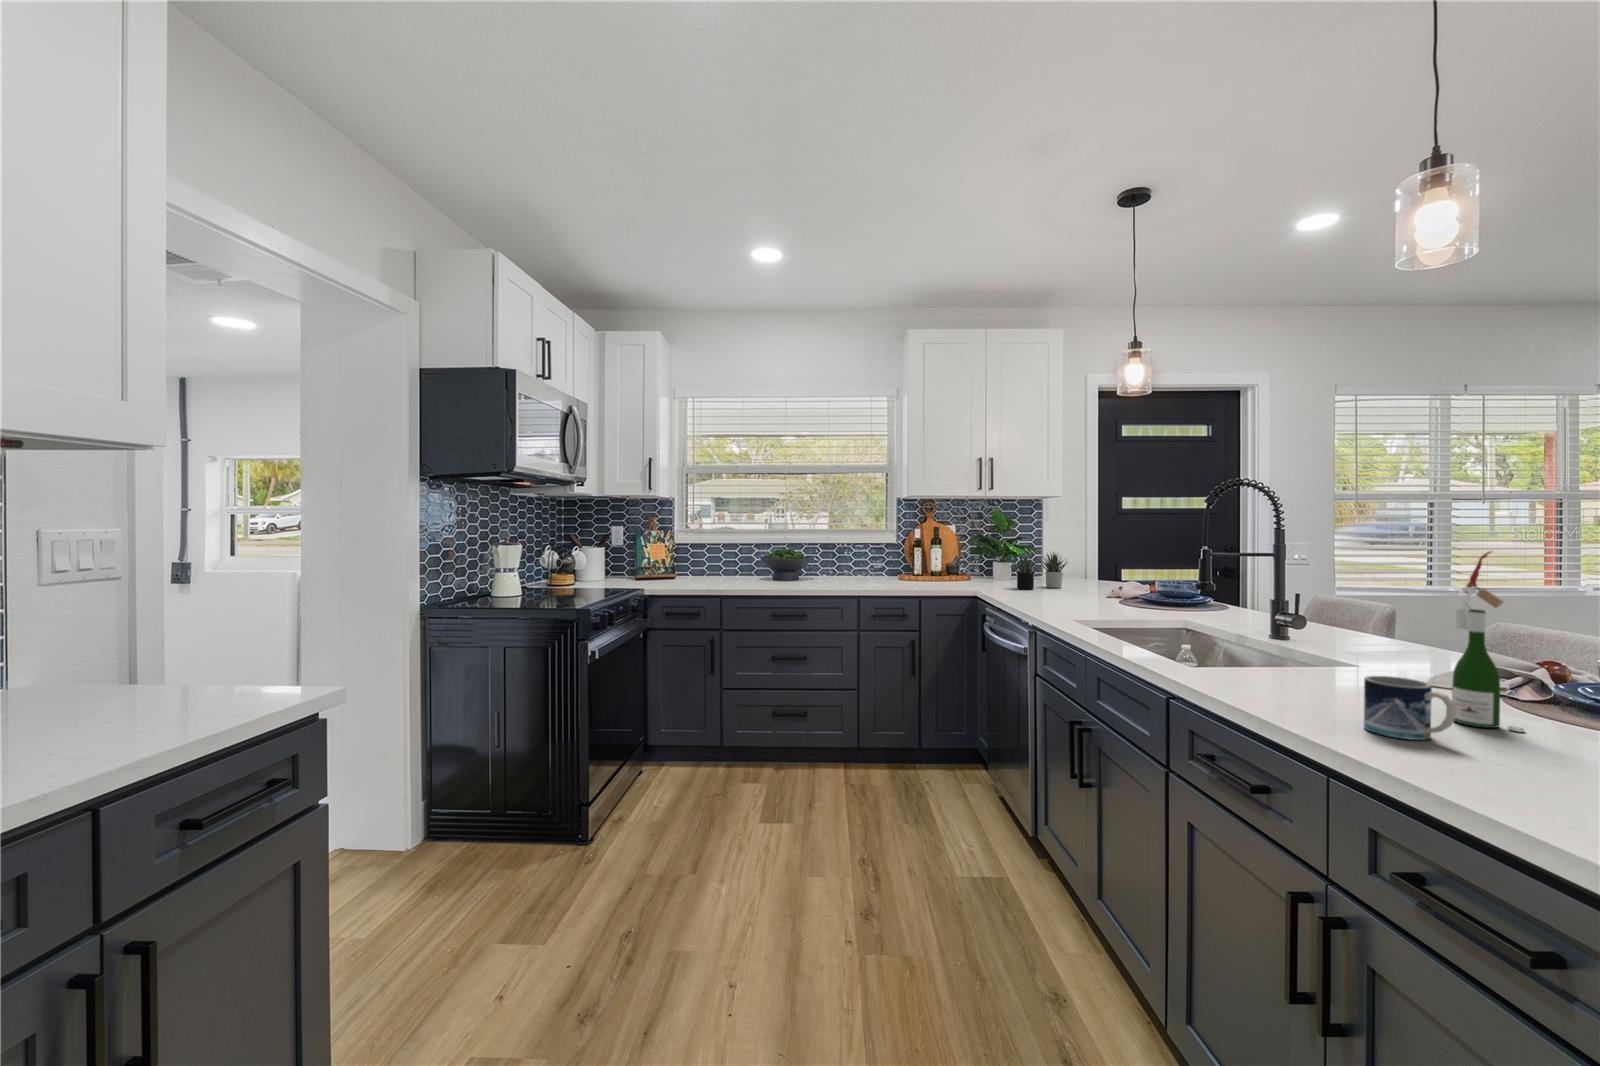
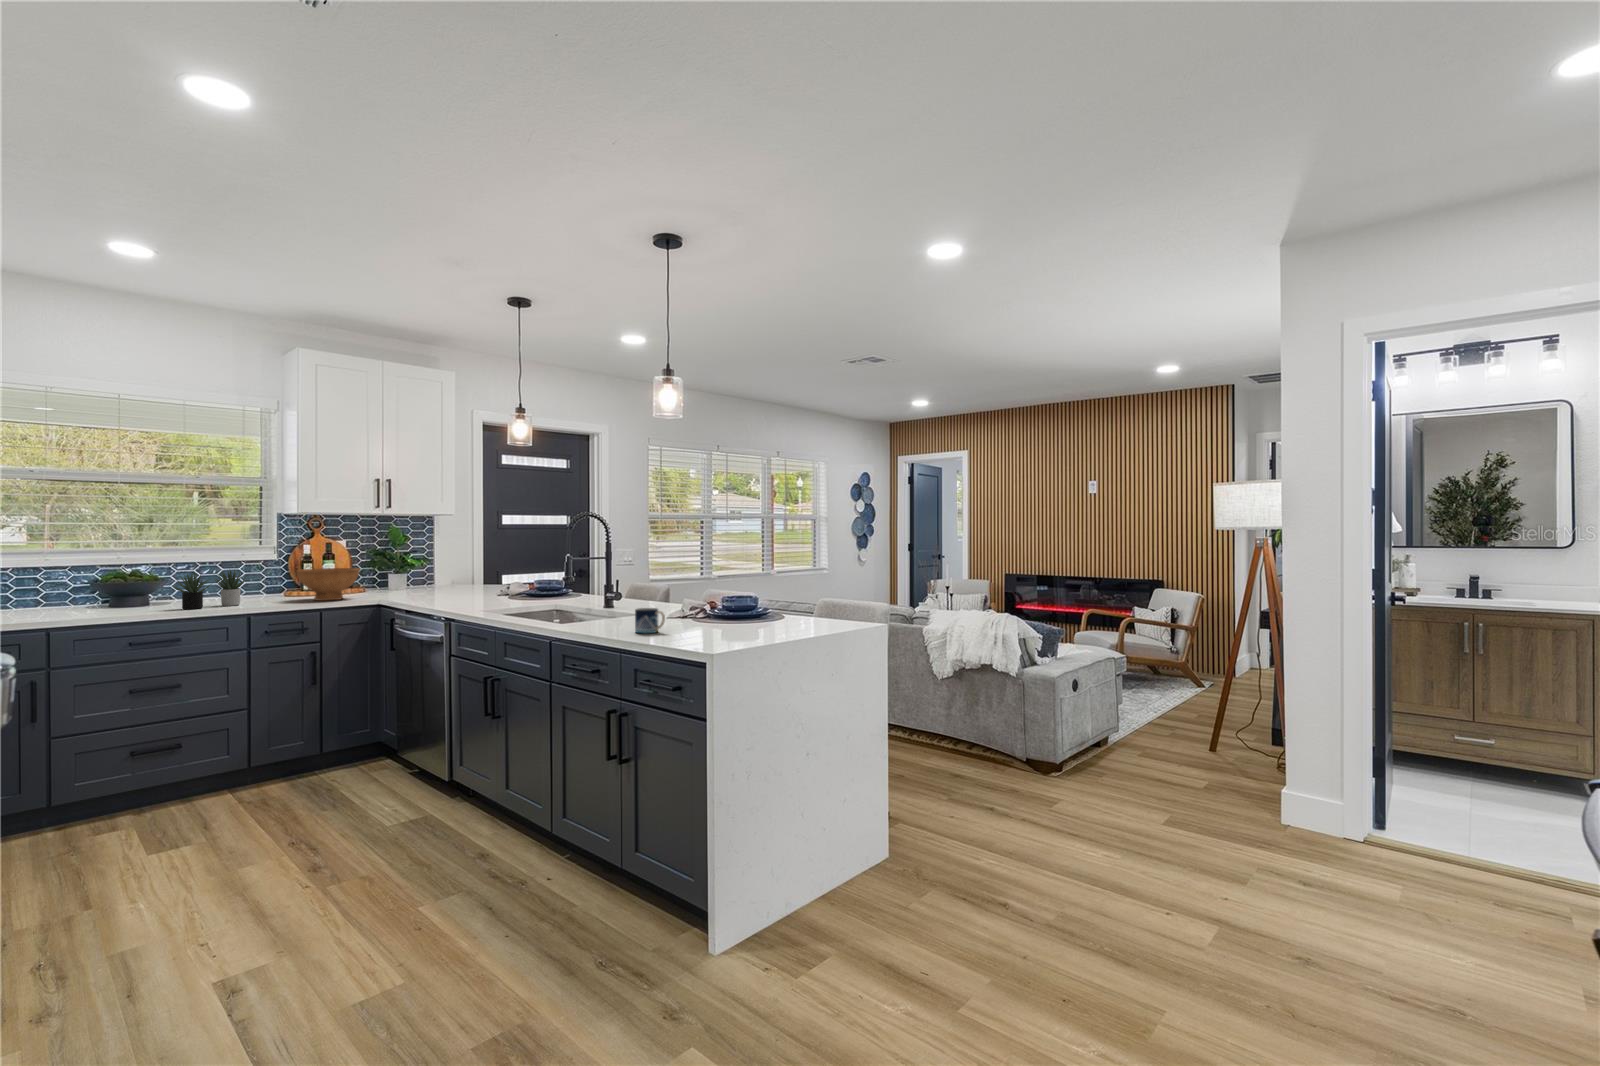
wine bottle: present [1452,551,1525,732] -> none [669,549,692,627]
succulent plant: present [1011,552,1067,589] -> present [173,570,246,609]
bowl: none [899,554,958,588] -> present [296,568,360,601]

